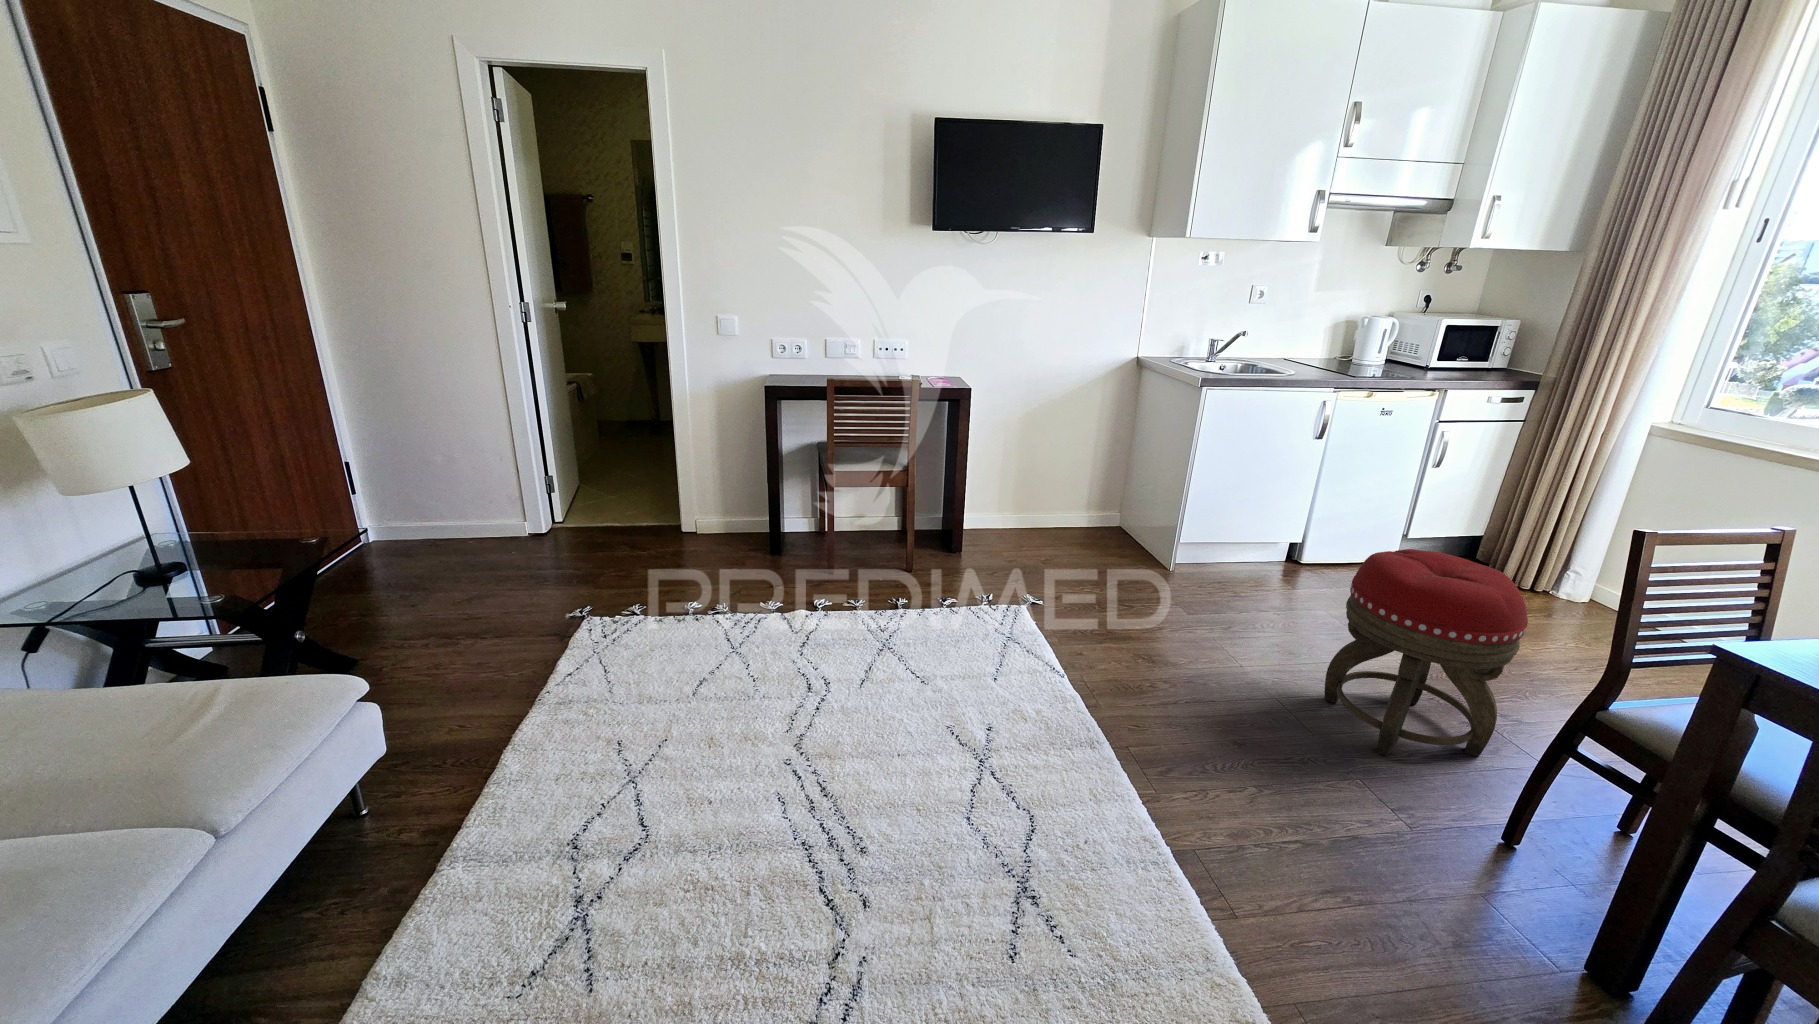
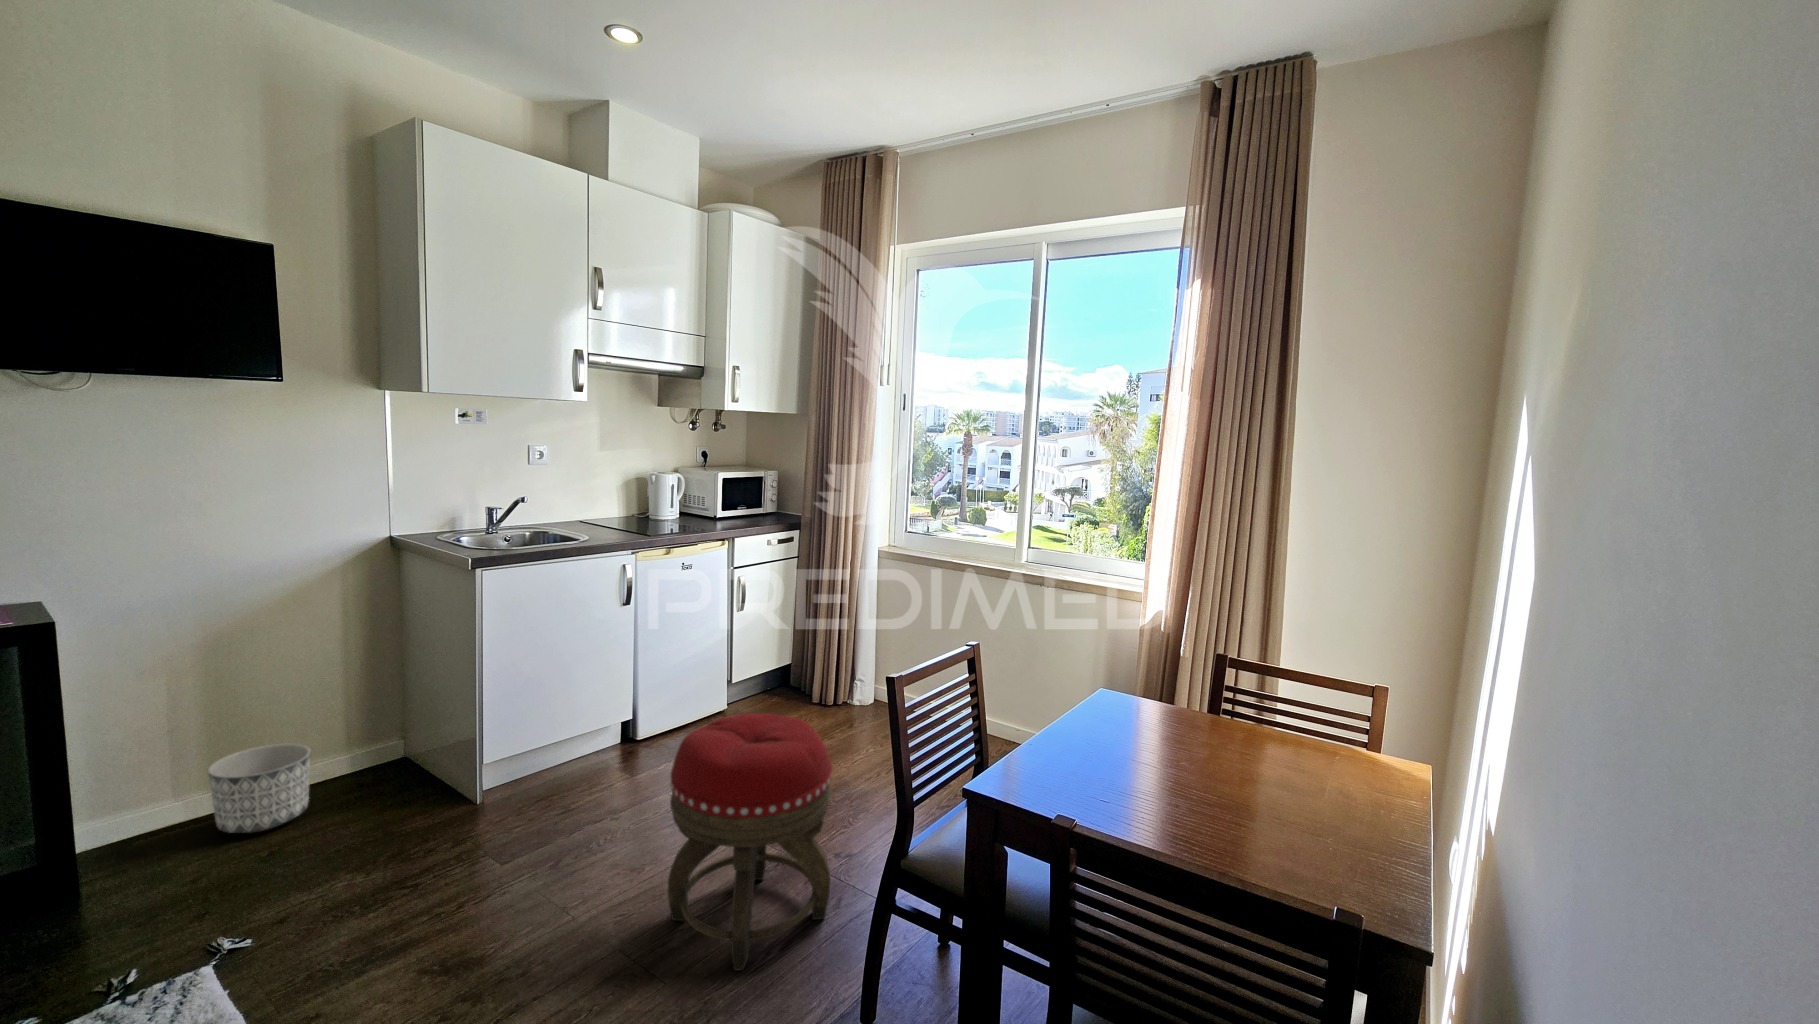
planter: none [1020,492,1073,546] -> present [208,744,311,833]

